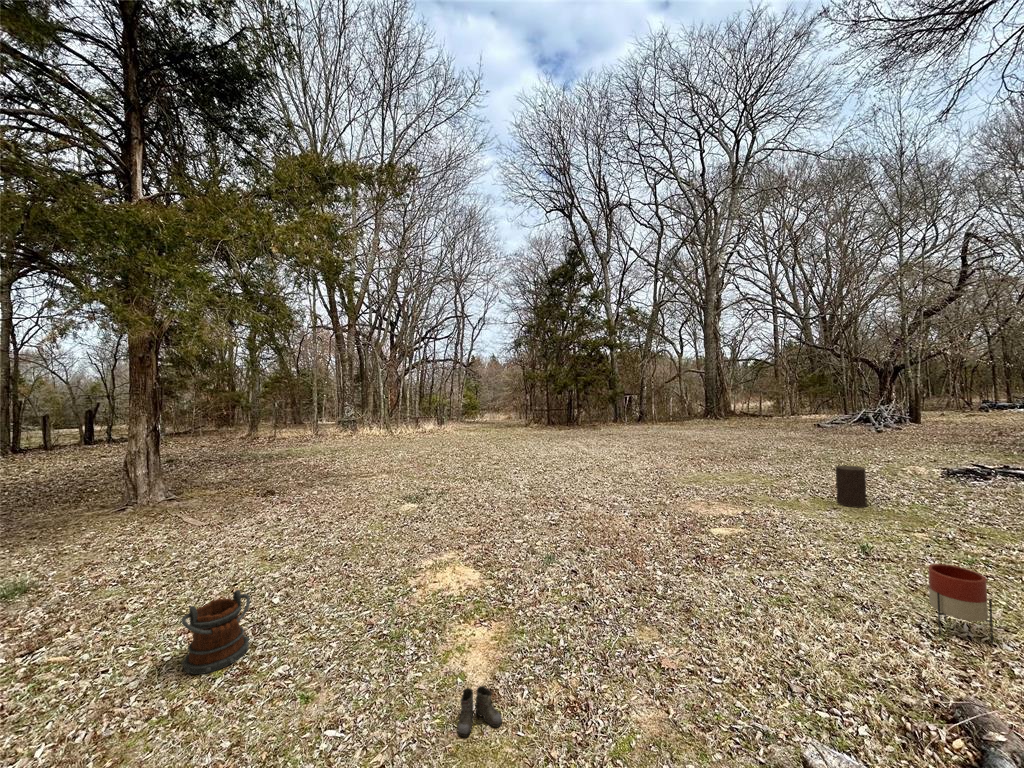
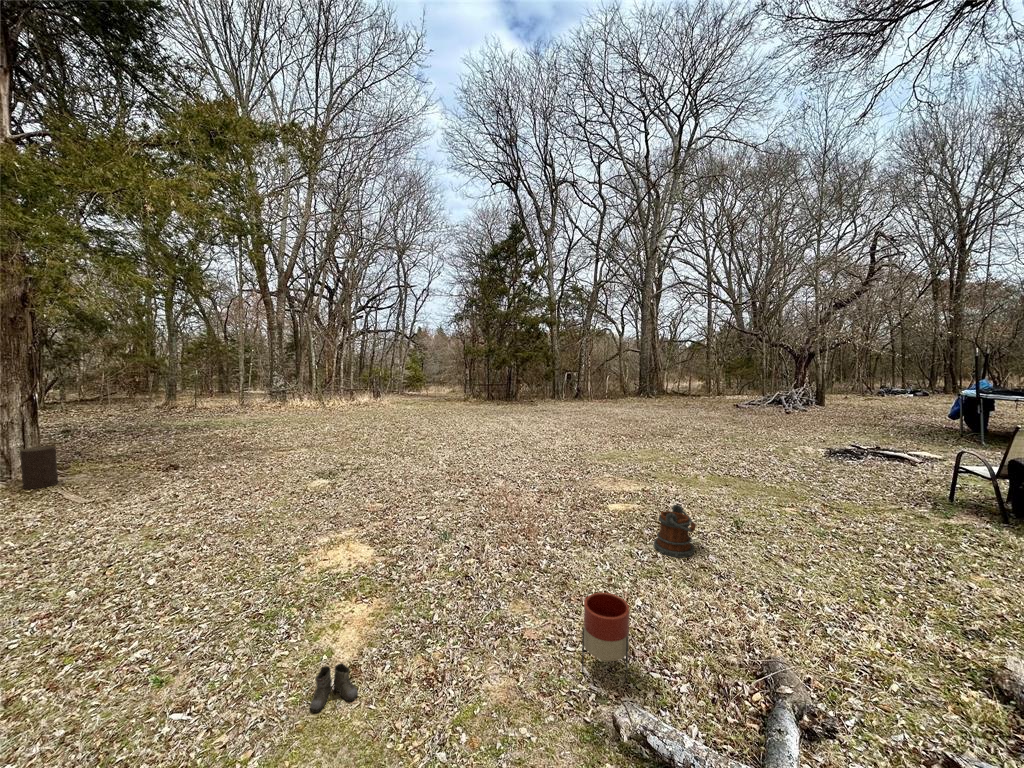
stool: present [836,466,867,508] -> present [20,446,58,489]
planter: present [928,564,993,643] -> present [582,592,629,683]
bucket: present [181,590,250,674] -> present [654,505,696,557]

